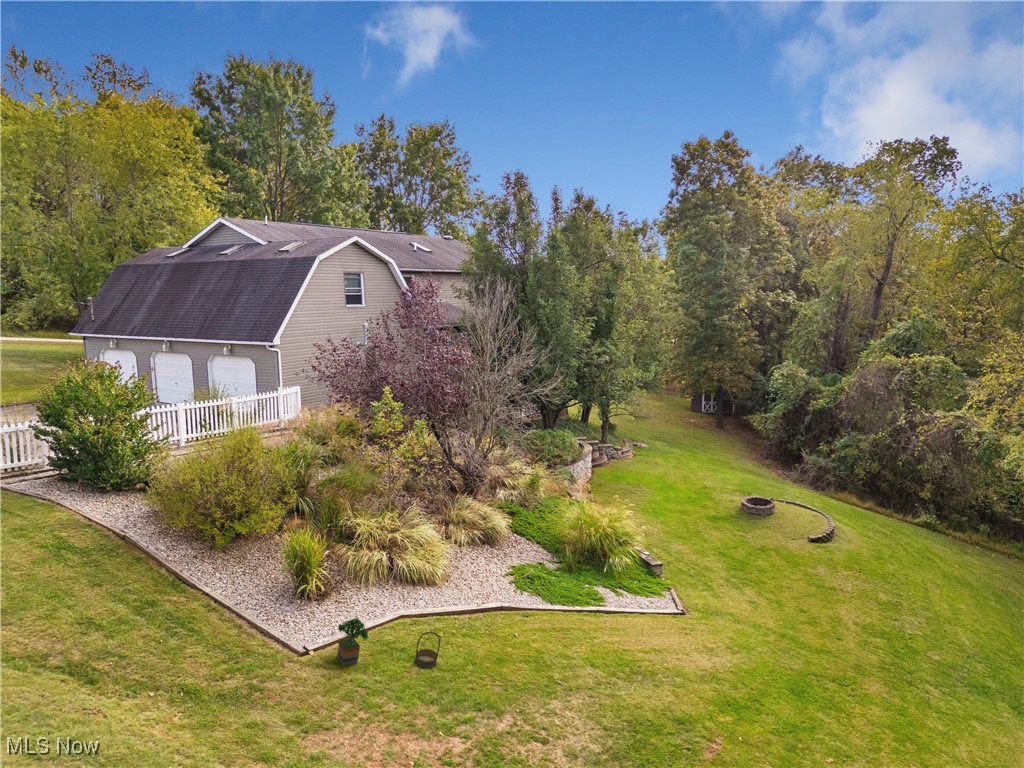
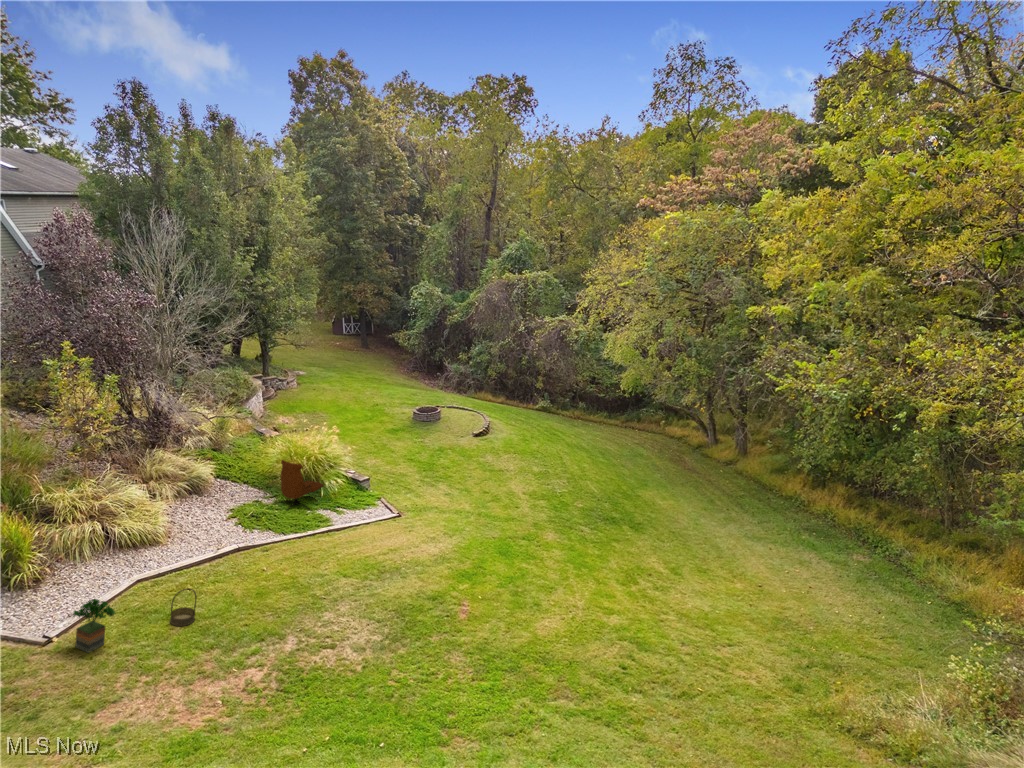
lounge chair: none [566,525,612,583] -> present [281,460,323,509]

